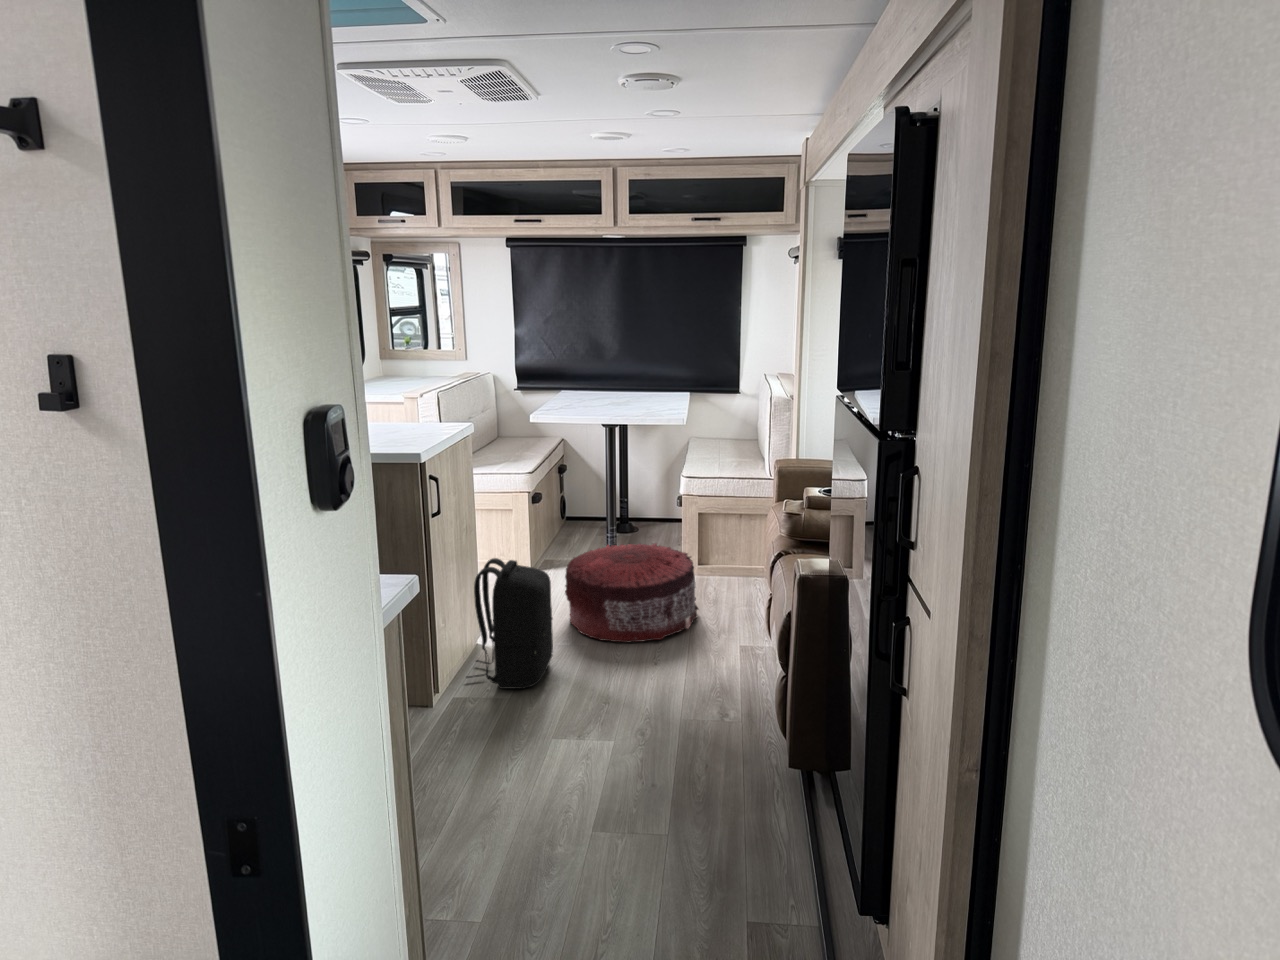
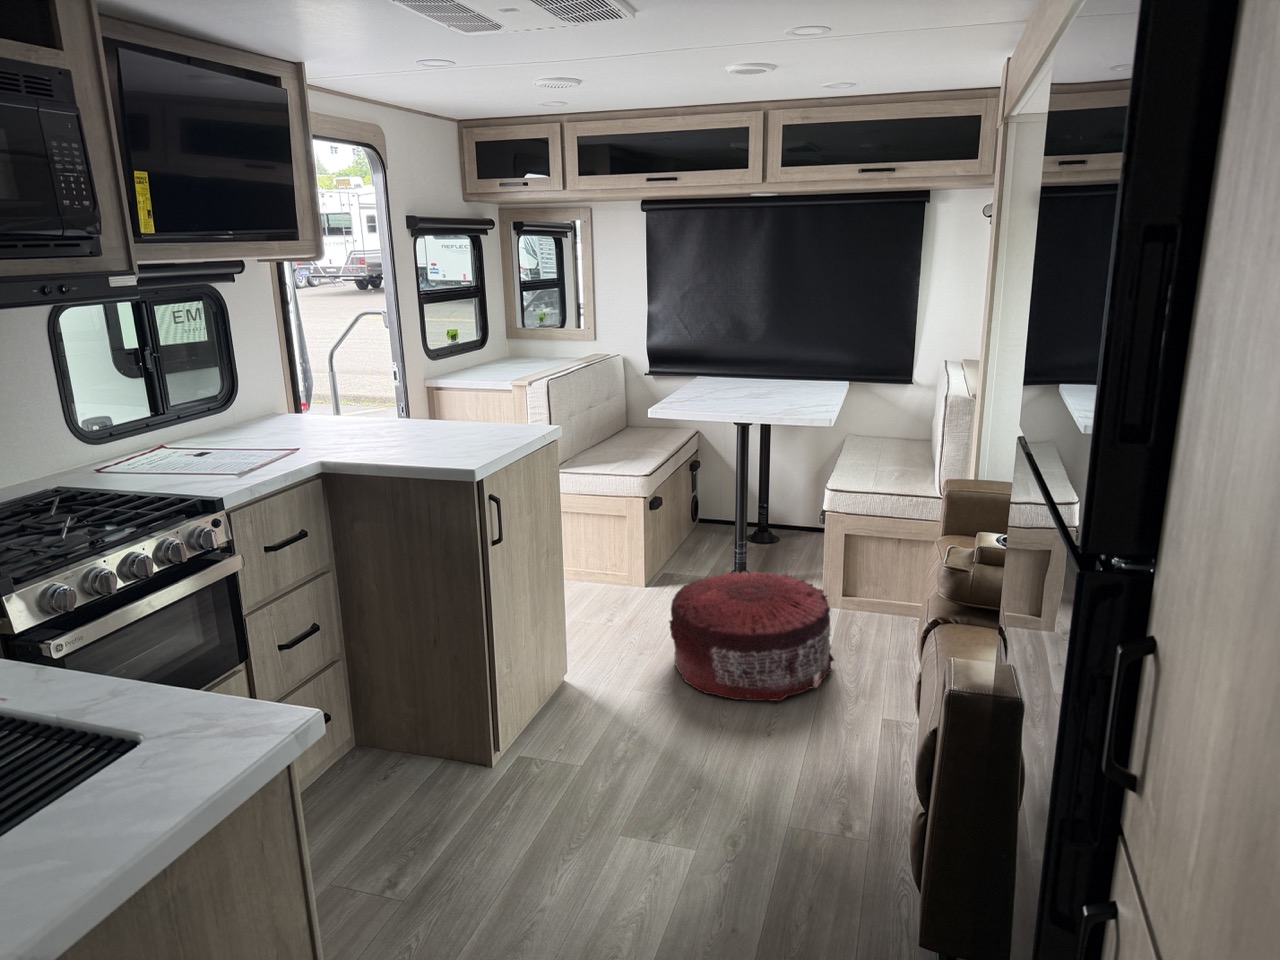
backpack: present [466,558,553,689] -> none [535,592,641,756]

